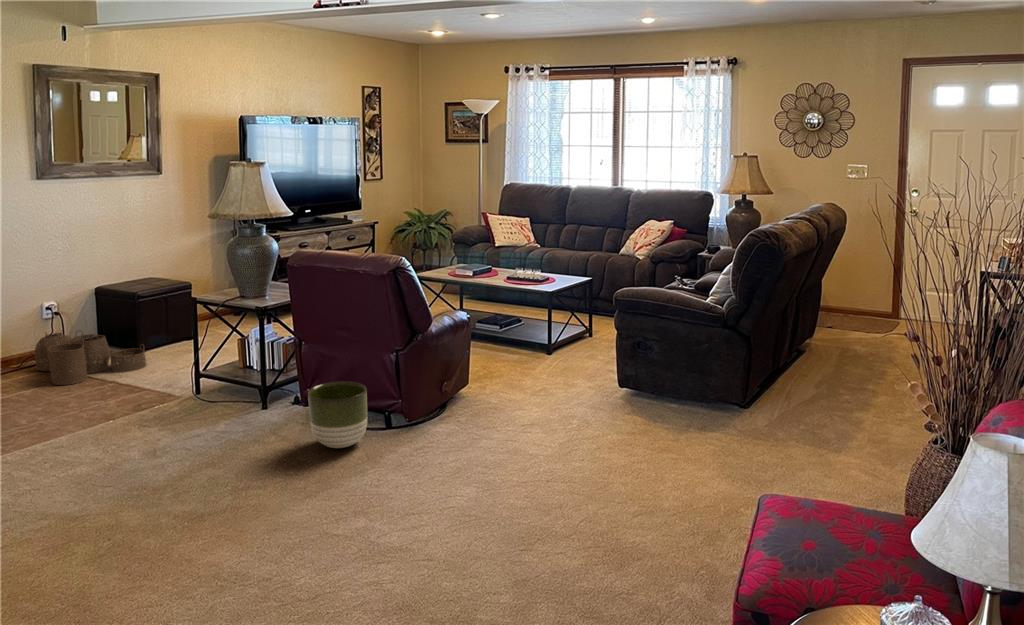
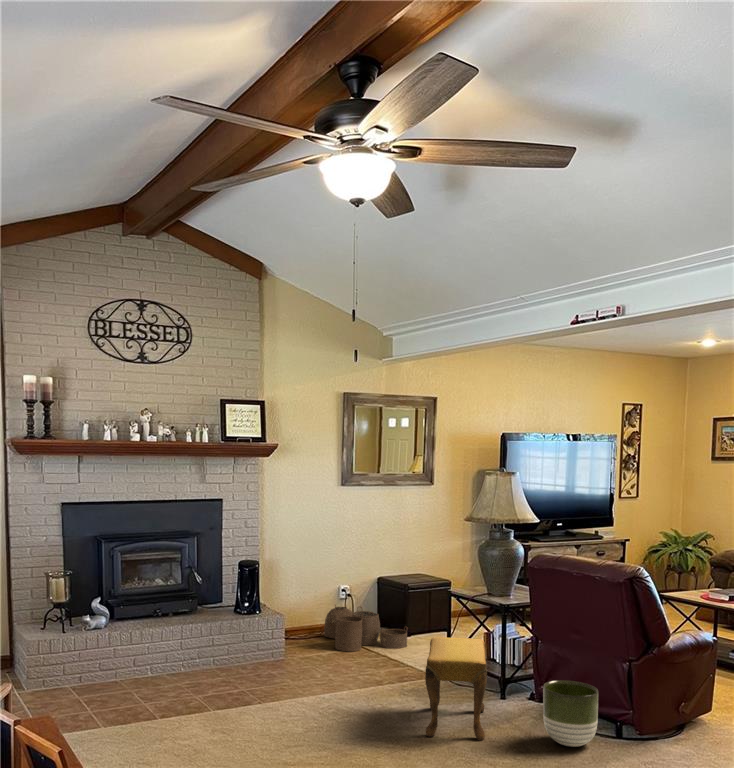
footstool: none [166,353,247,472] -> present [425,637,487,741]

